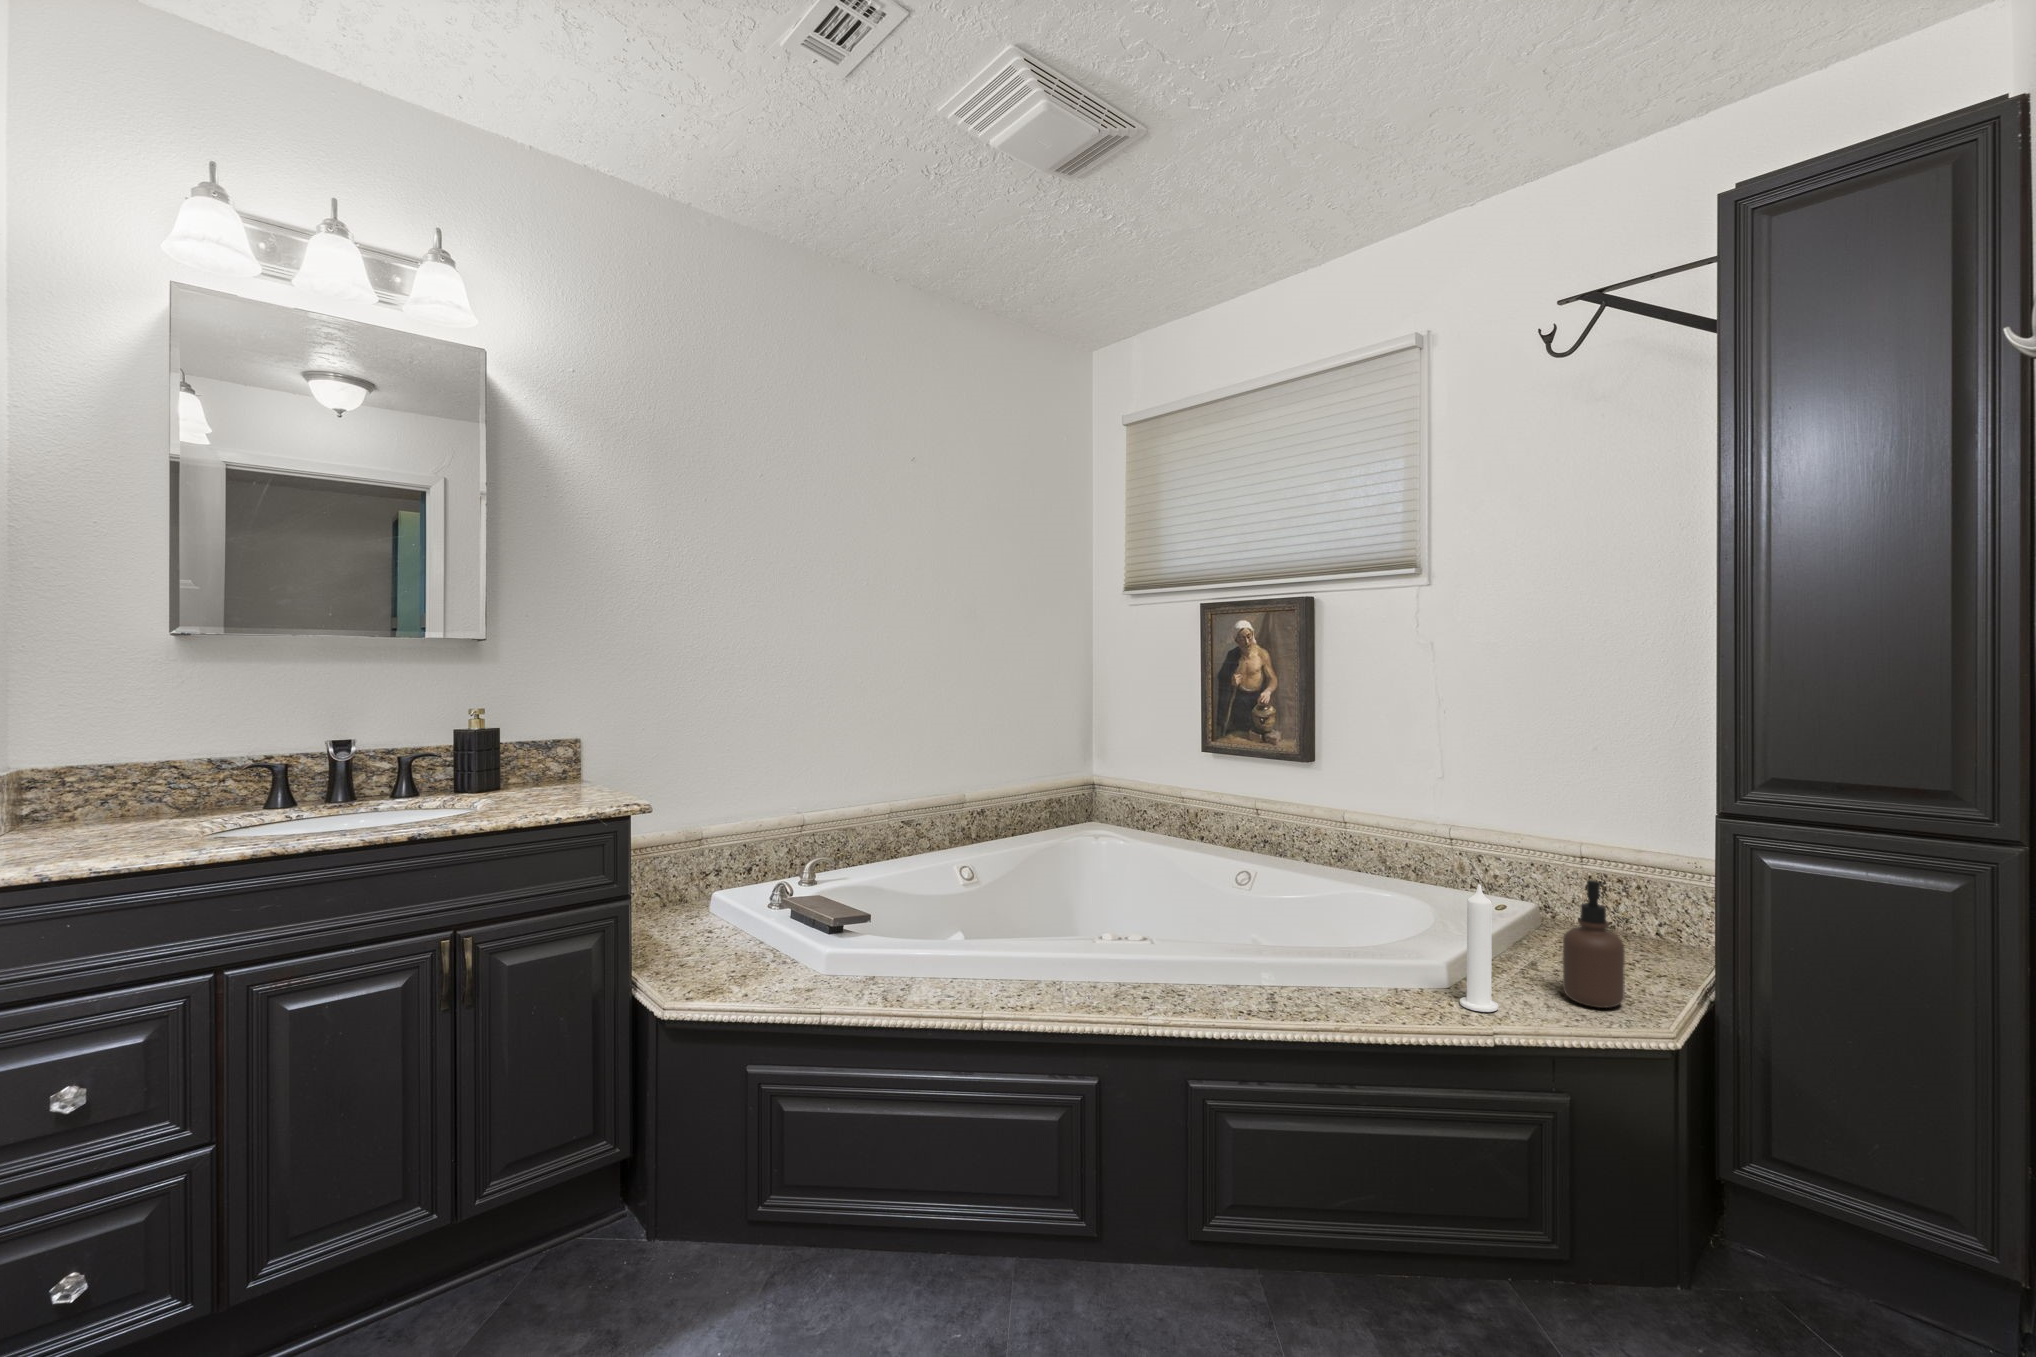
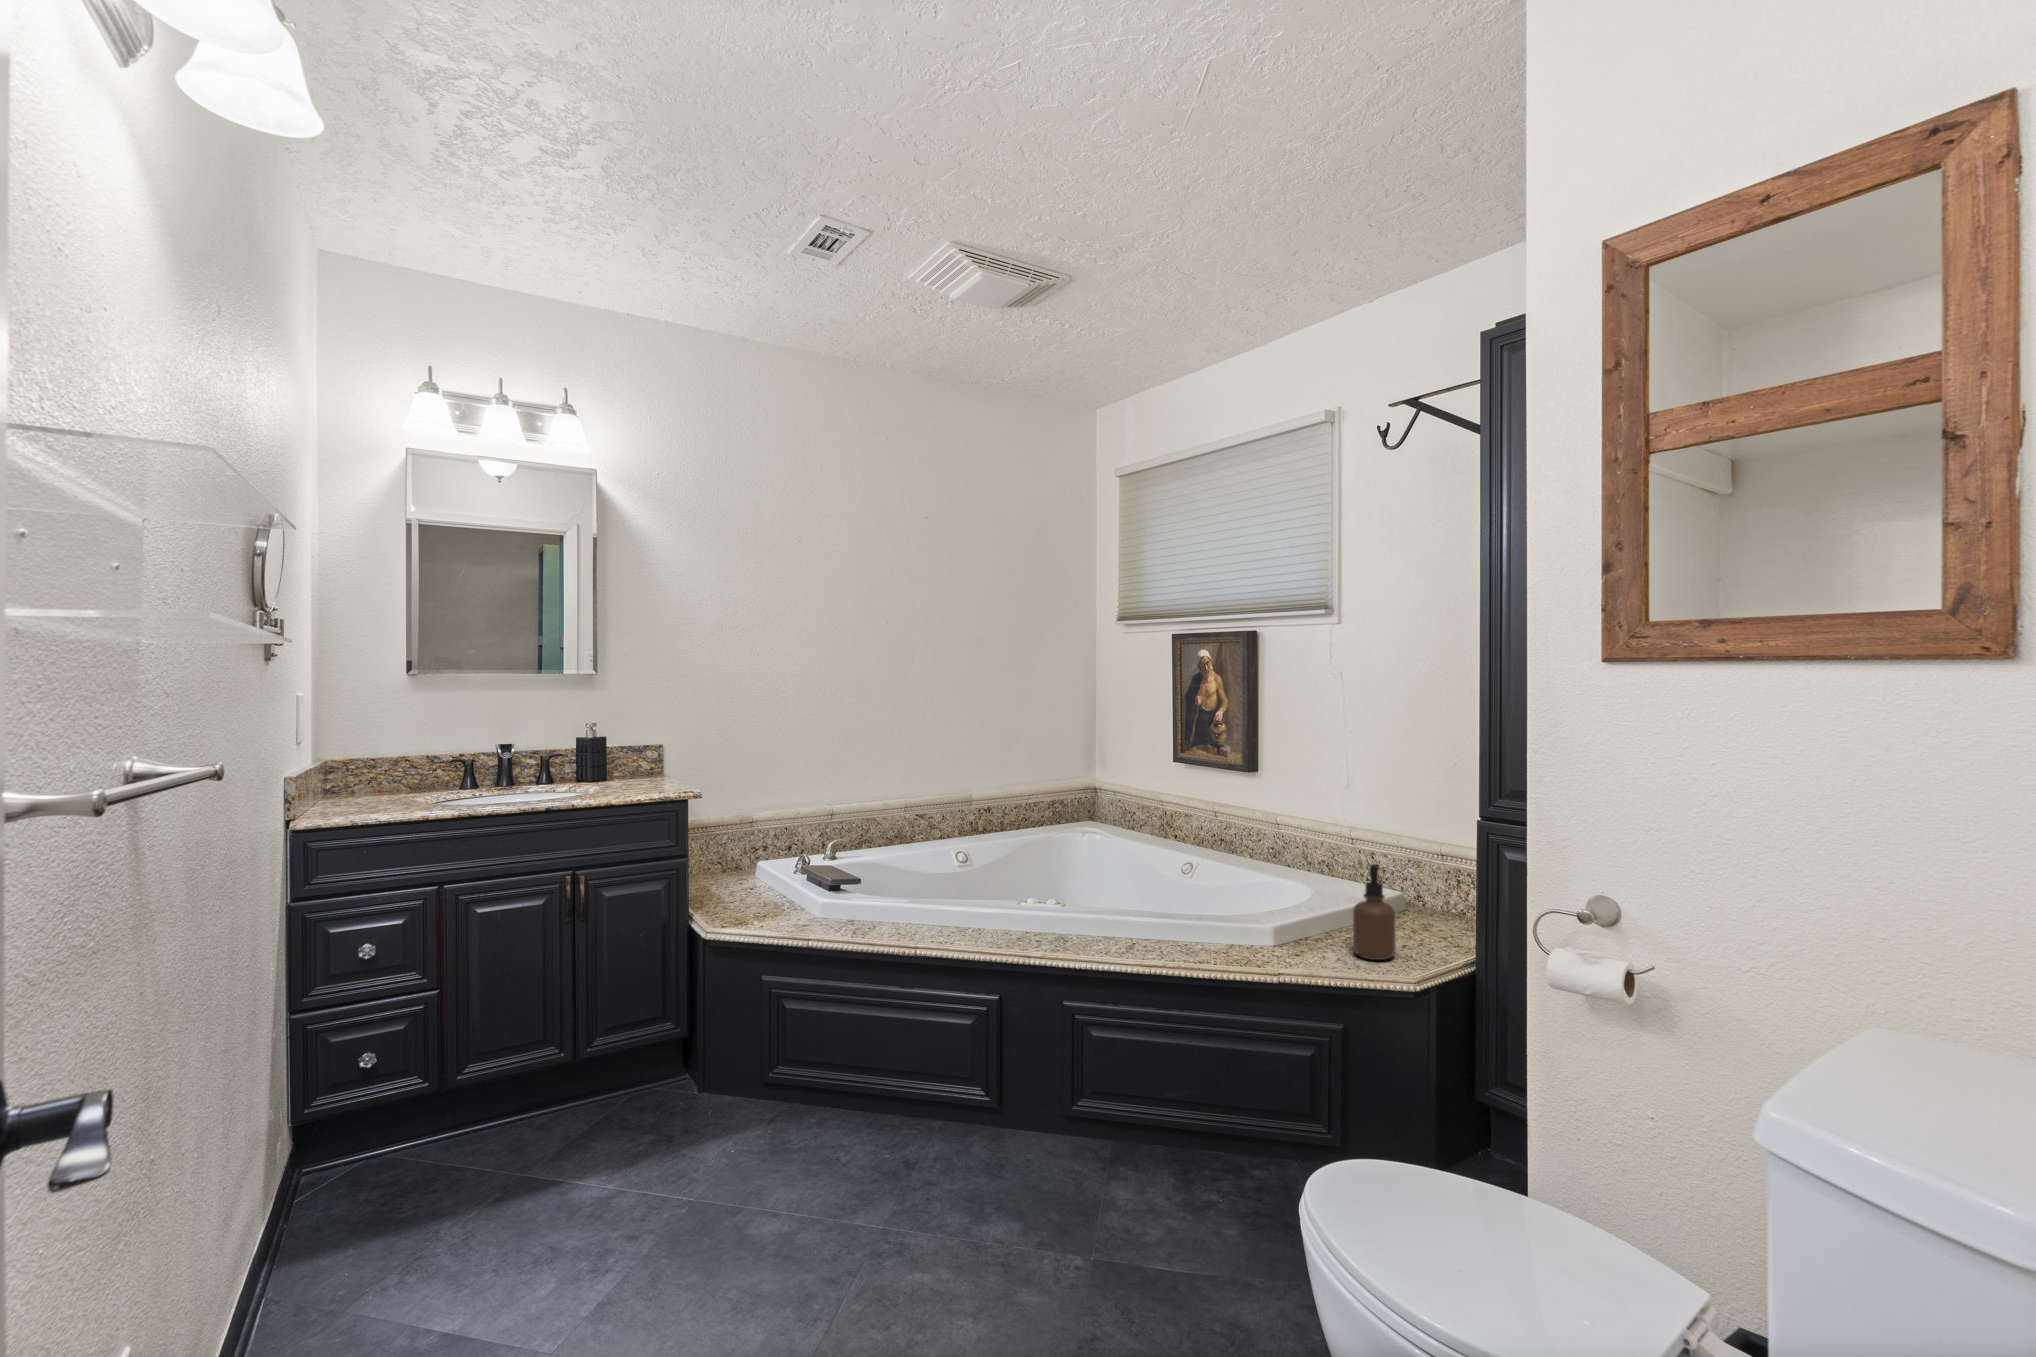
candle: present [1460,884,1498,1012] -> none [1268,864,1295,959]

